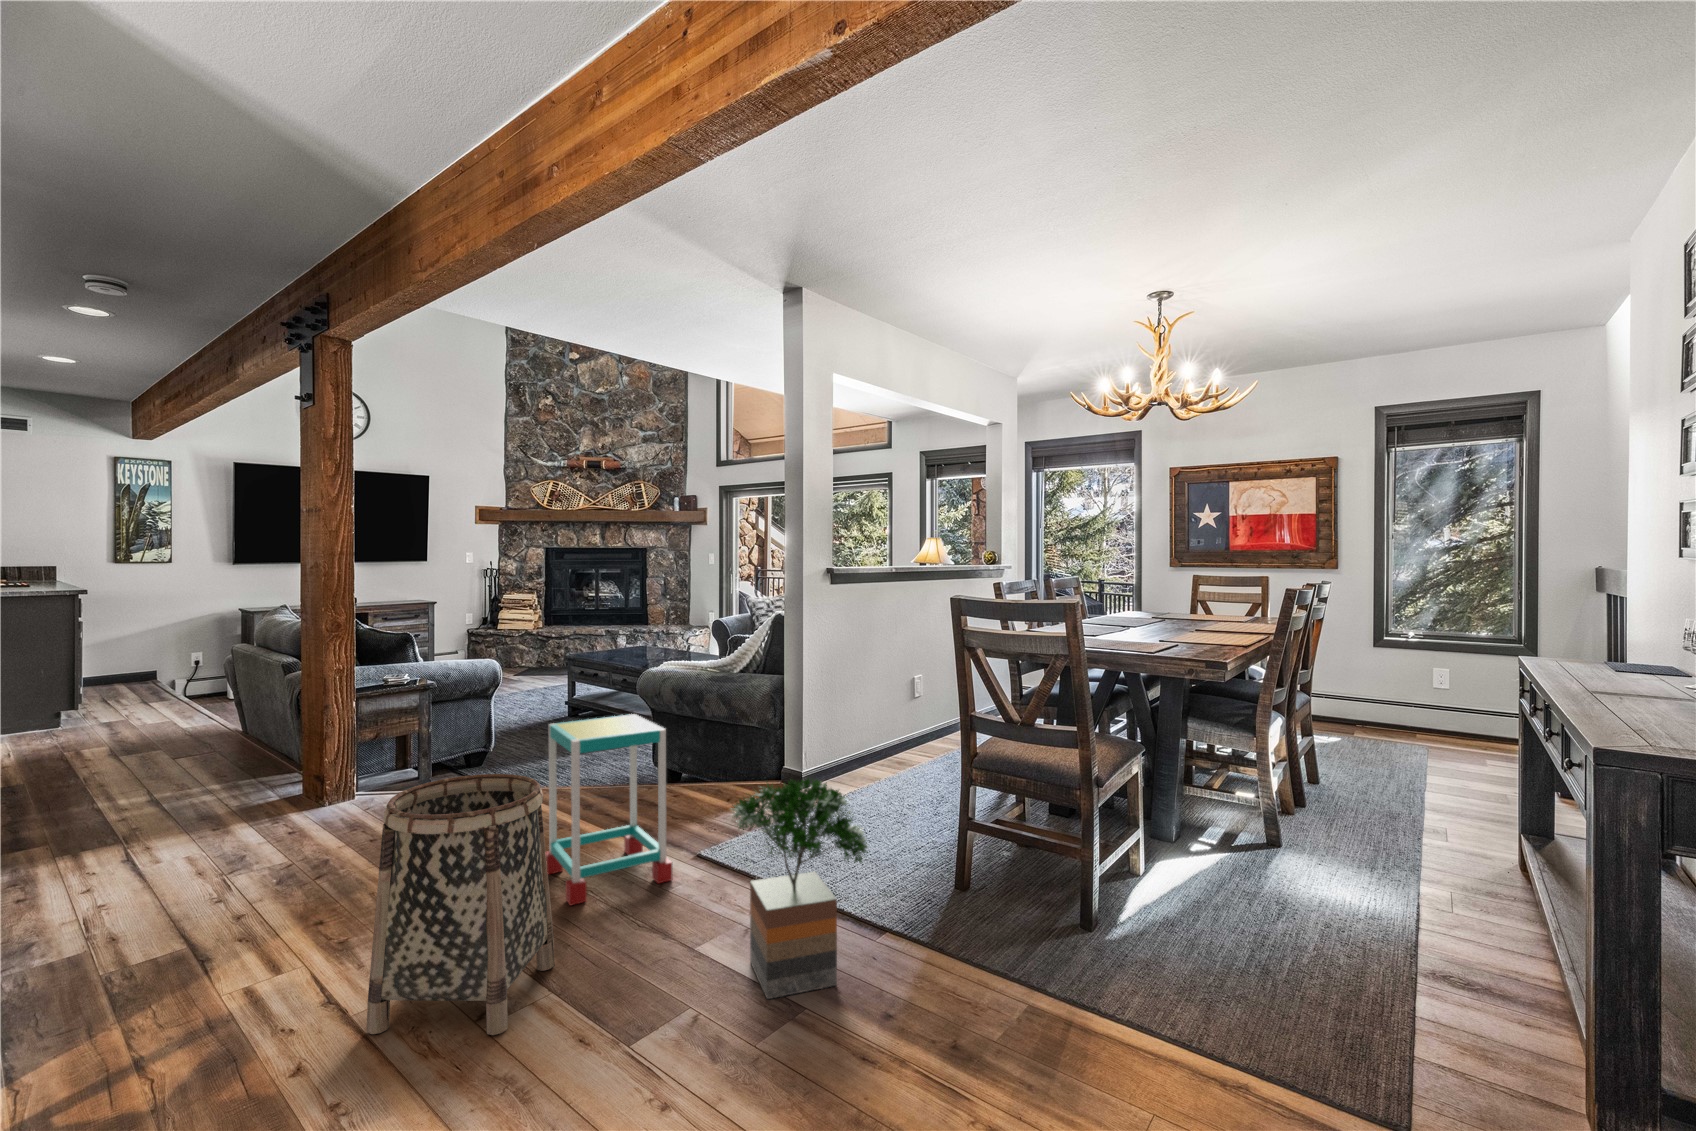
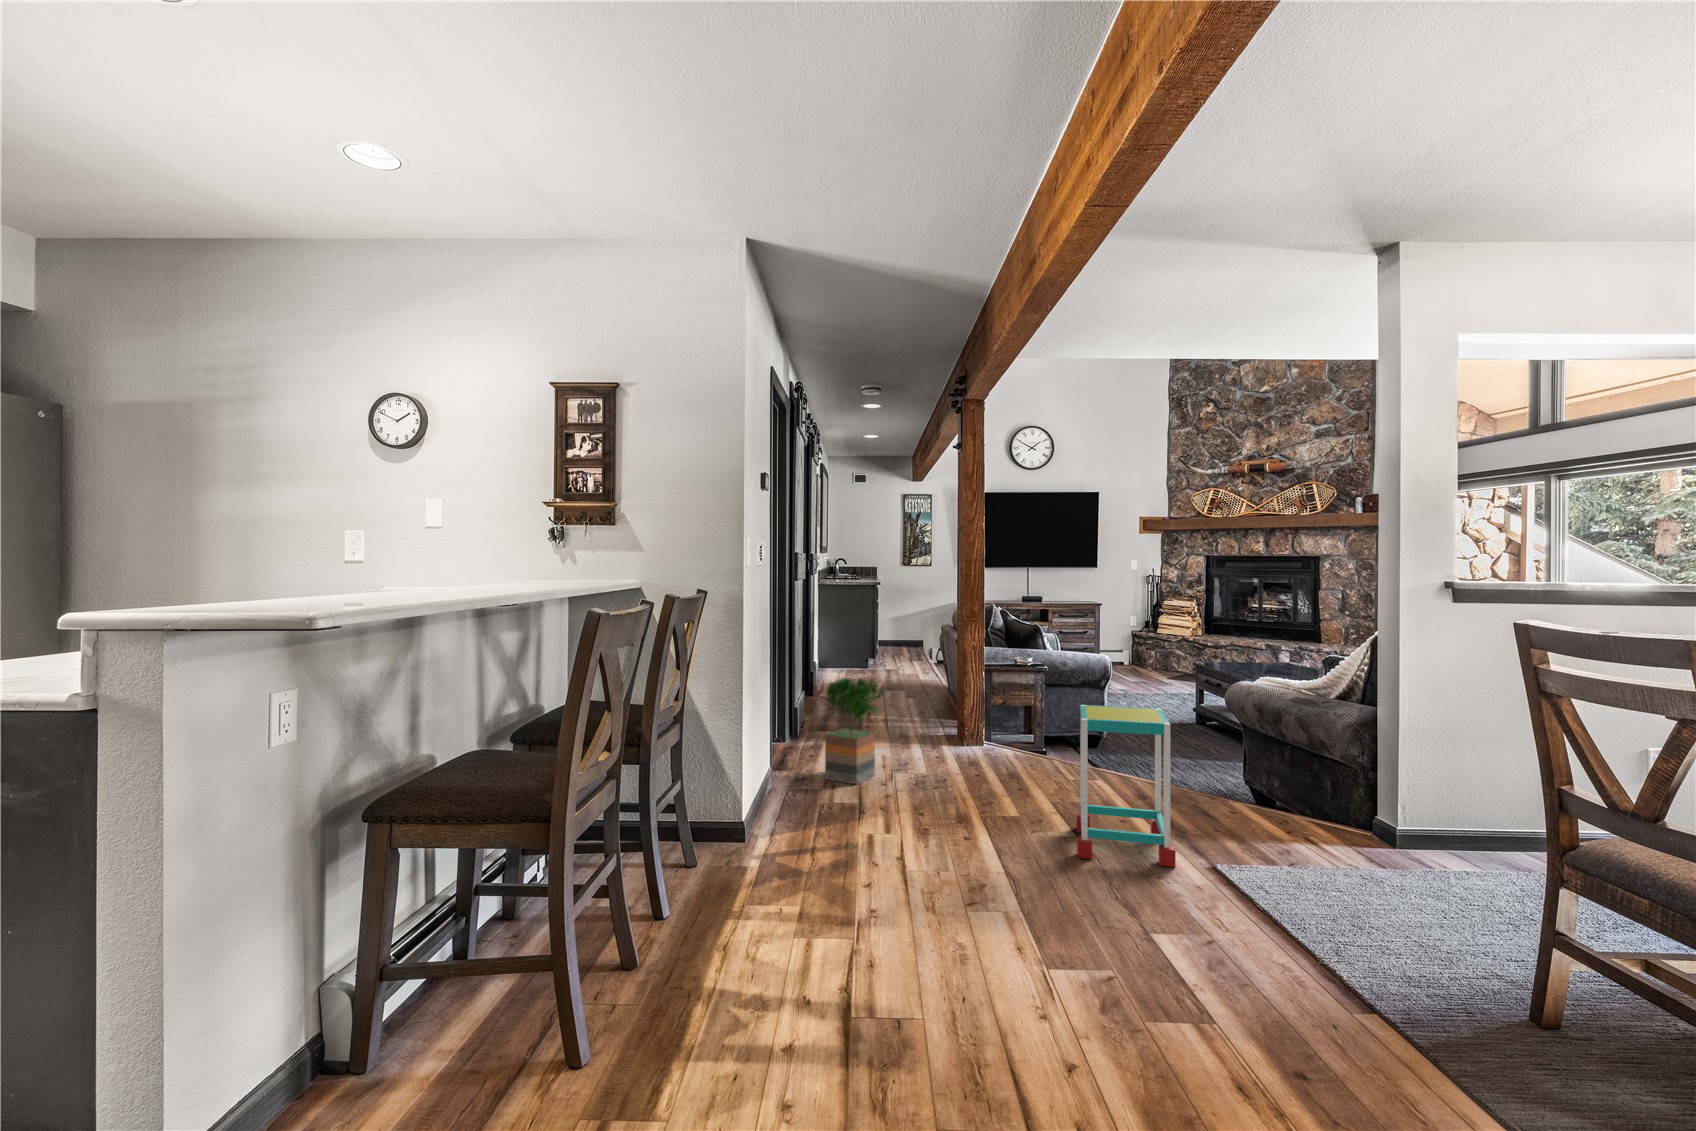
basket: present [366,774,555,1035] -> none [908,726,1040,916]
potted tree: present [731,778,868,999] -> present [825,677,885,784]

